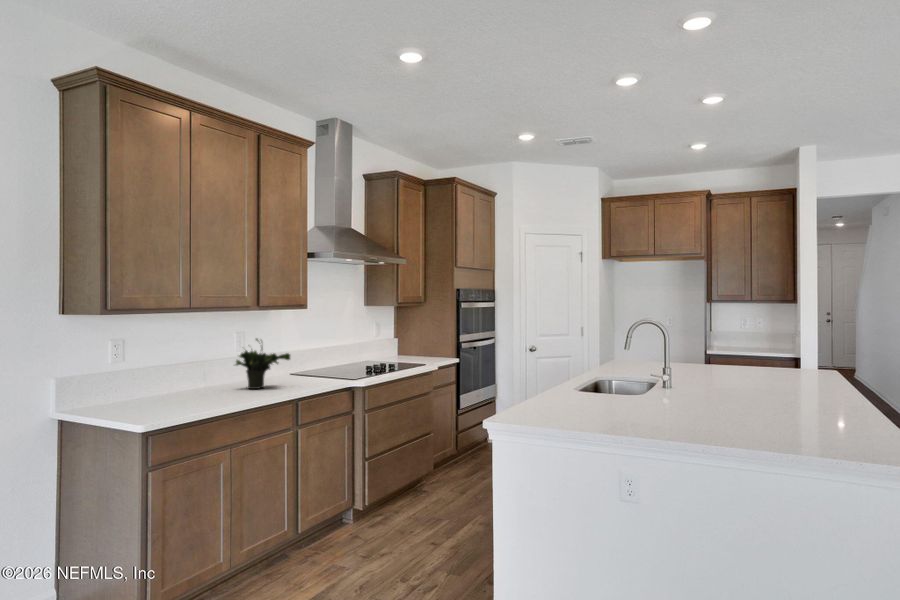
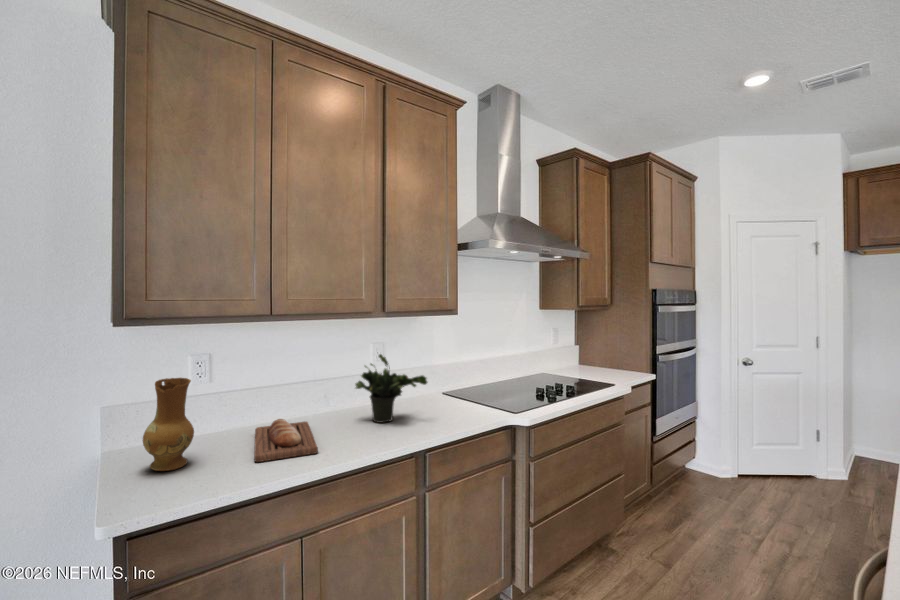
ceramic jug: none [111,352,144,412] -> present [143,378,194,471]
bread loaf: none [163,386,228,406] -> present [254,419,318,462]

